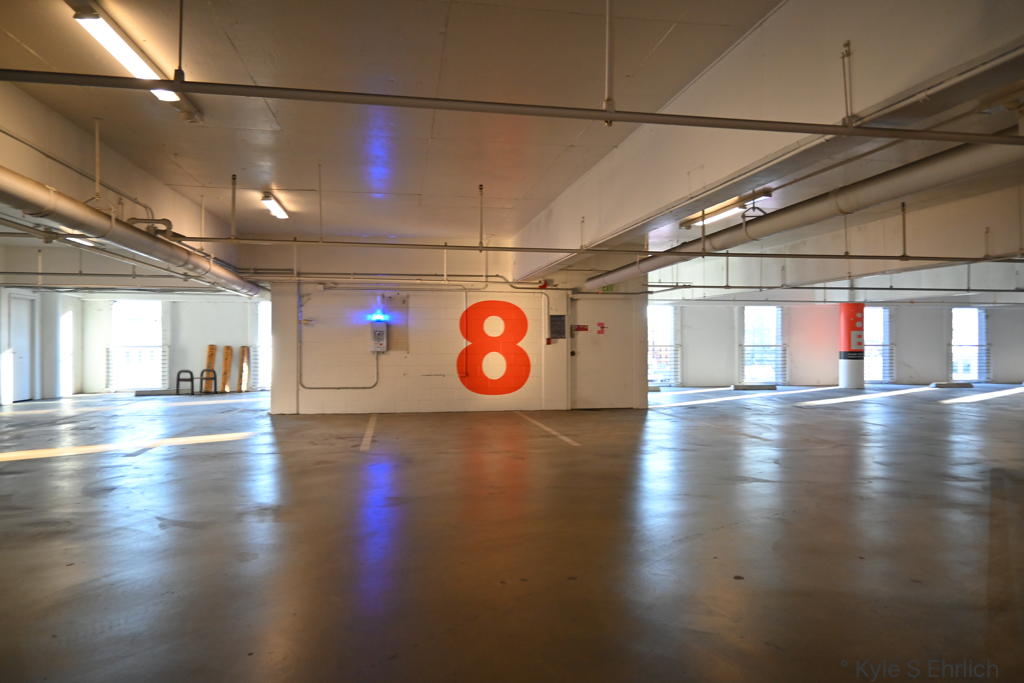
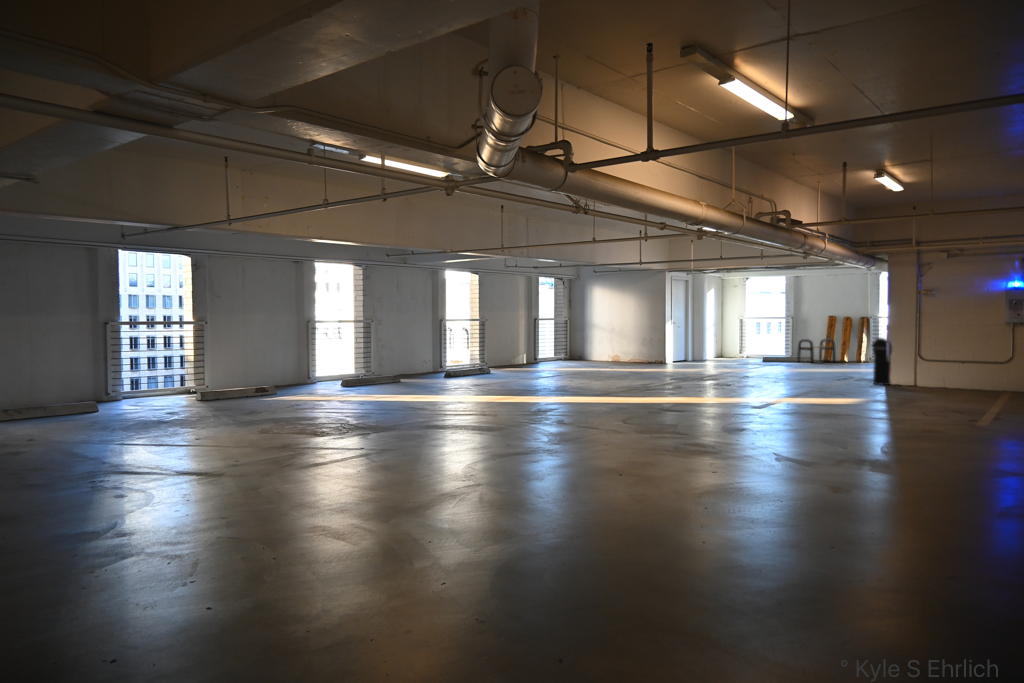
trash can: none [255,367,276,415] -> present [872,338,892,385]

